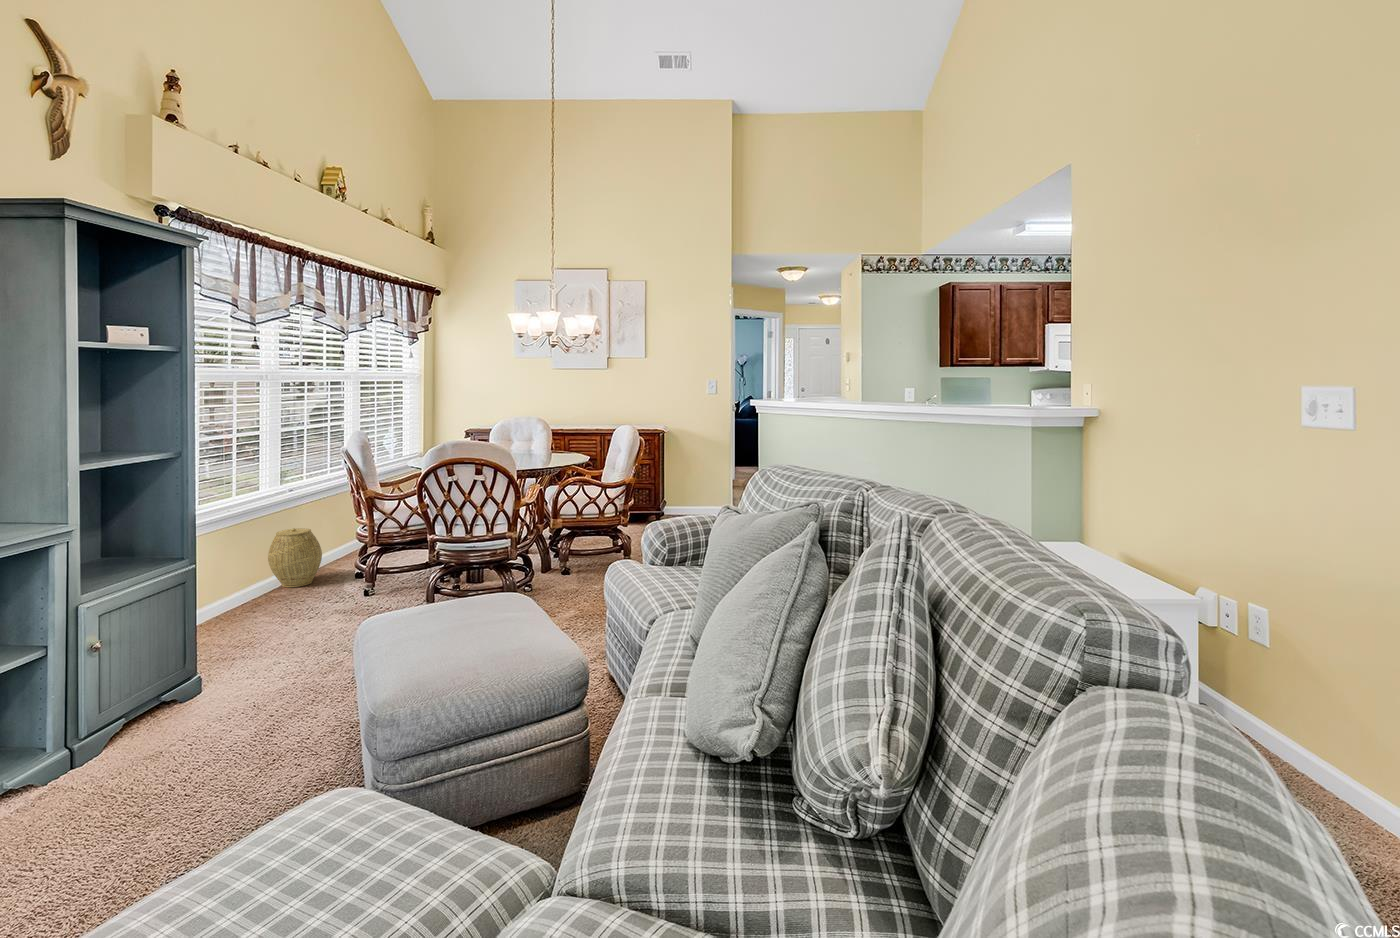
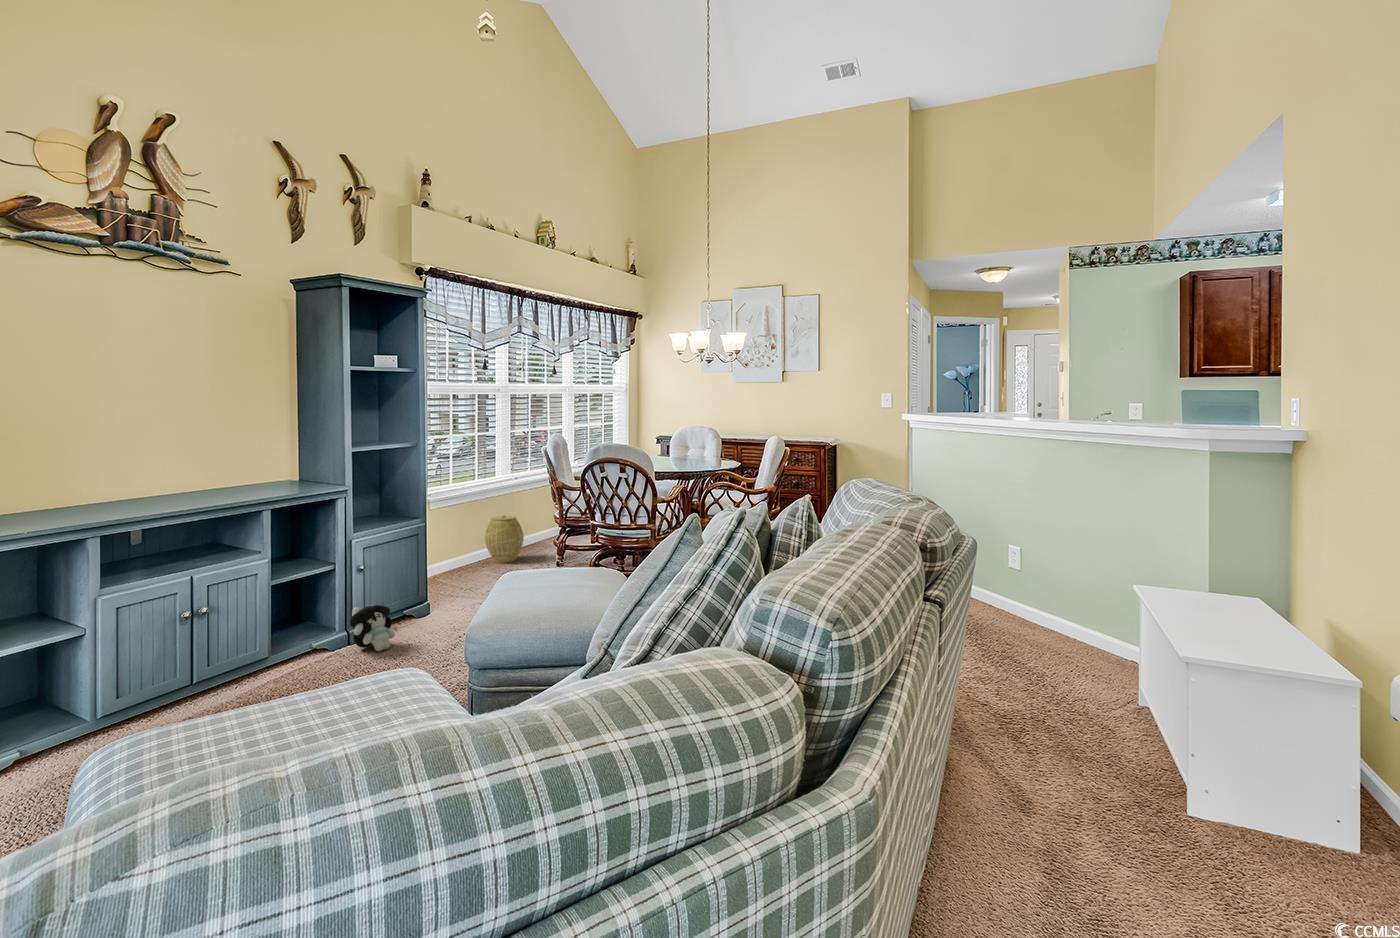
plush toy: none [99,681,179,749] -> present [350,605,397,651]

